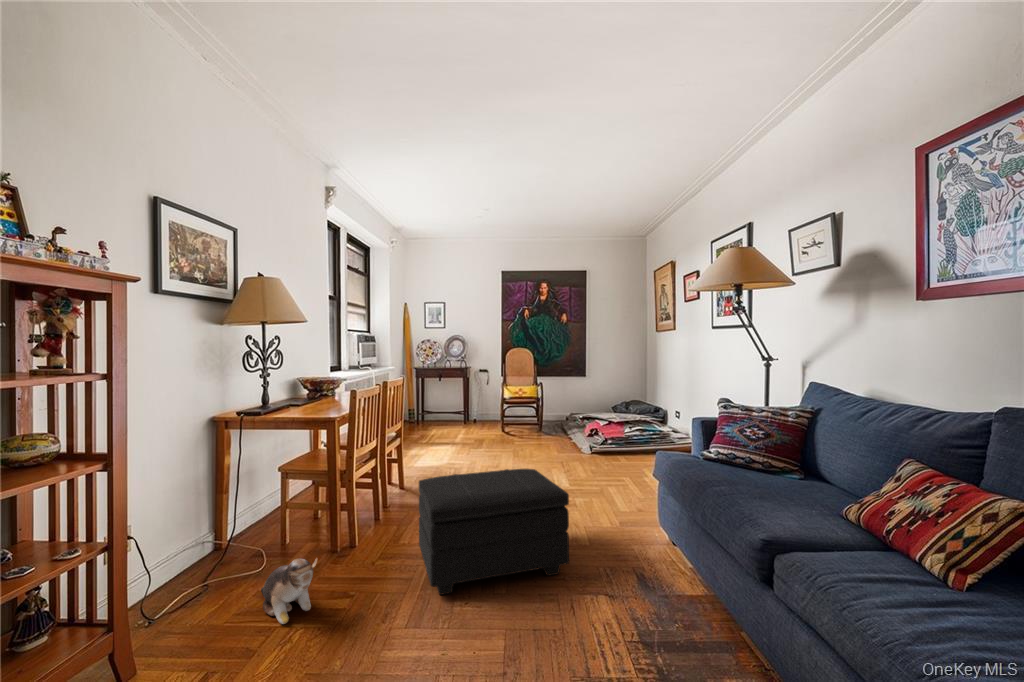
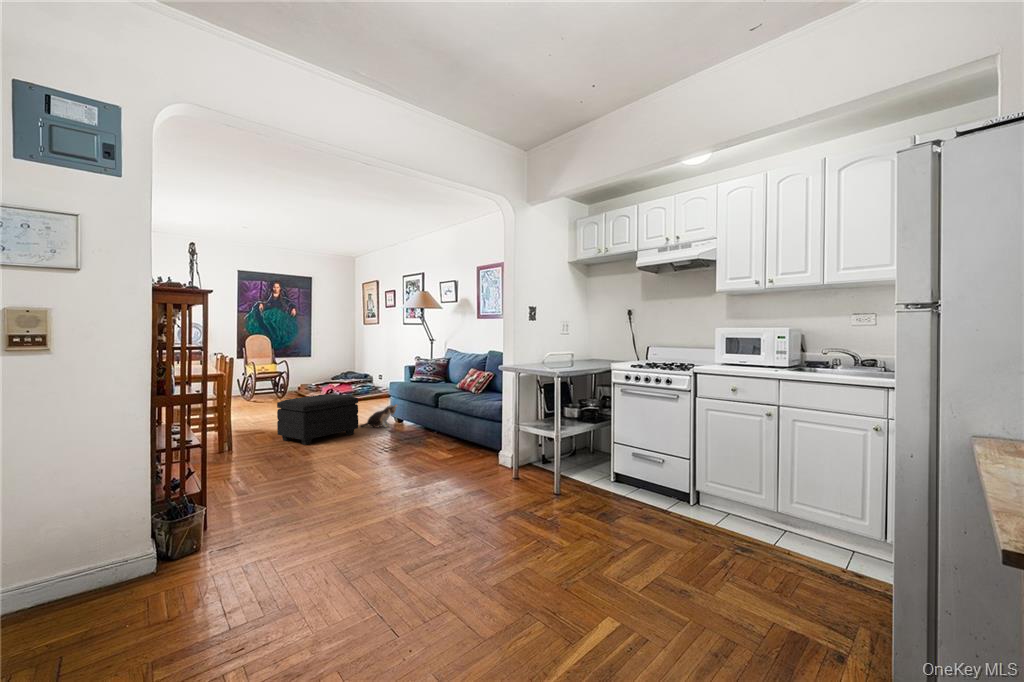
plush toy: present [261,558,317,624] -> present [360,404,398,428]

